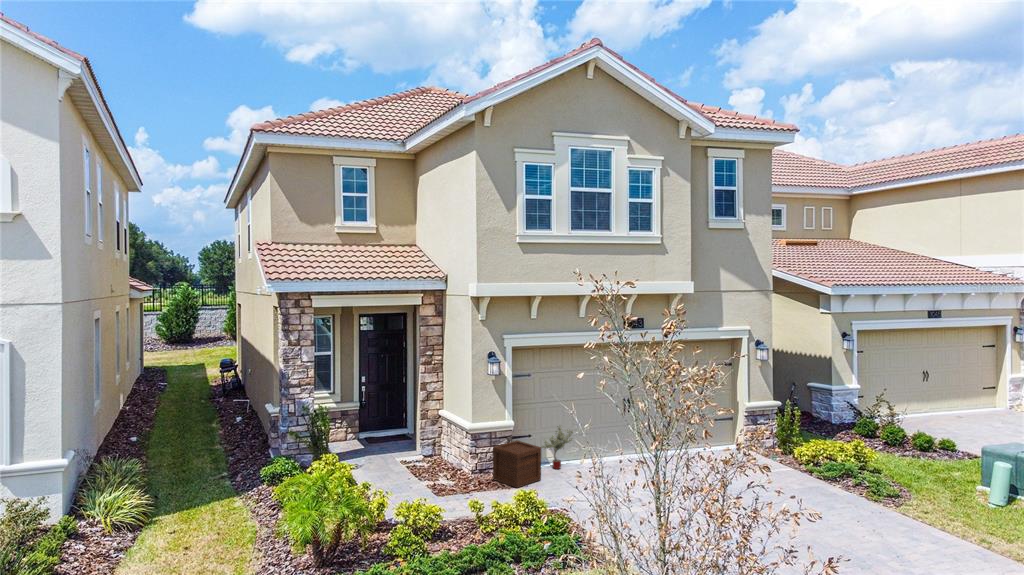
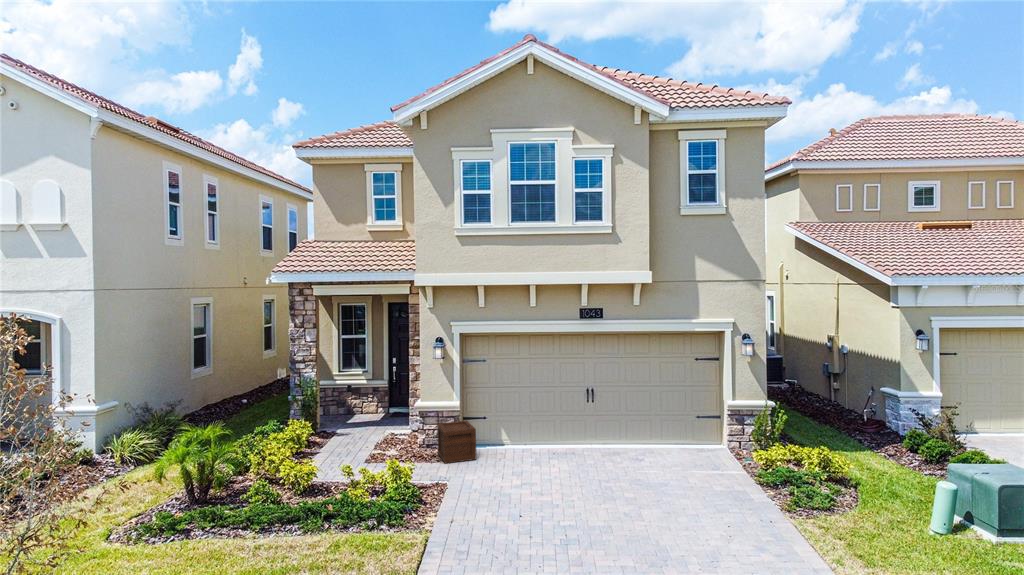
potted tree: present [541,426,573,469] -> none [491,409,525,452]

